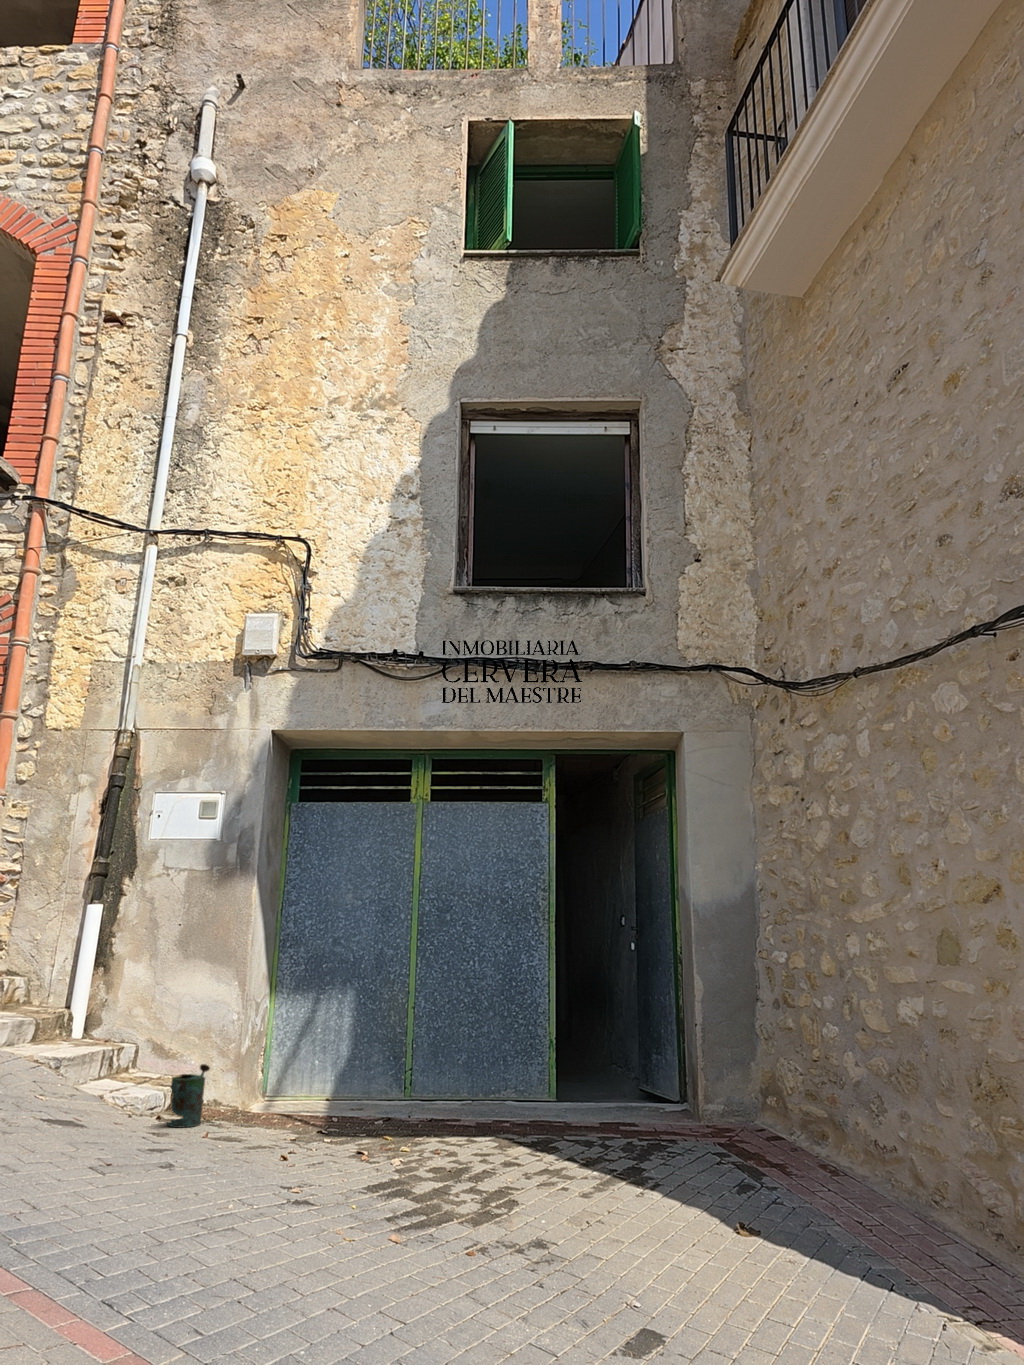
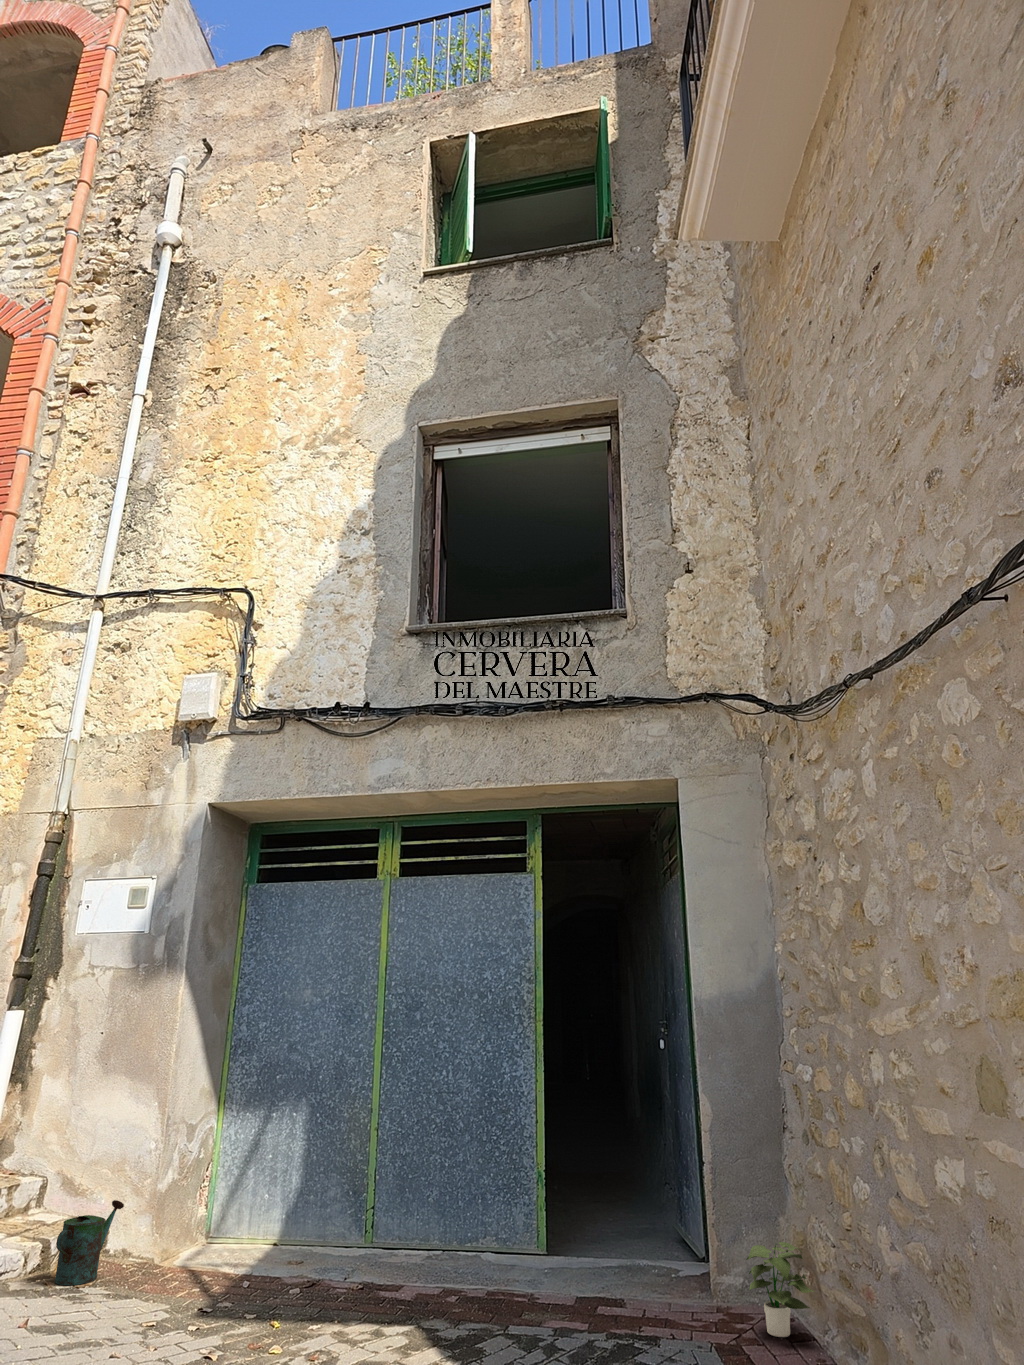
potted plant: none [733,1075,786,1139] -> present [746,1242,814,1337]

